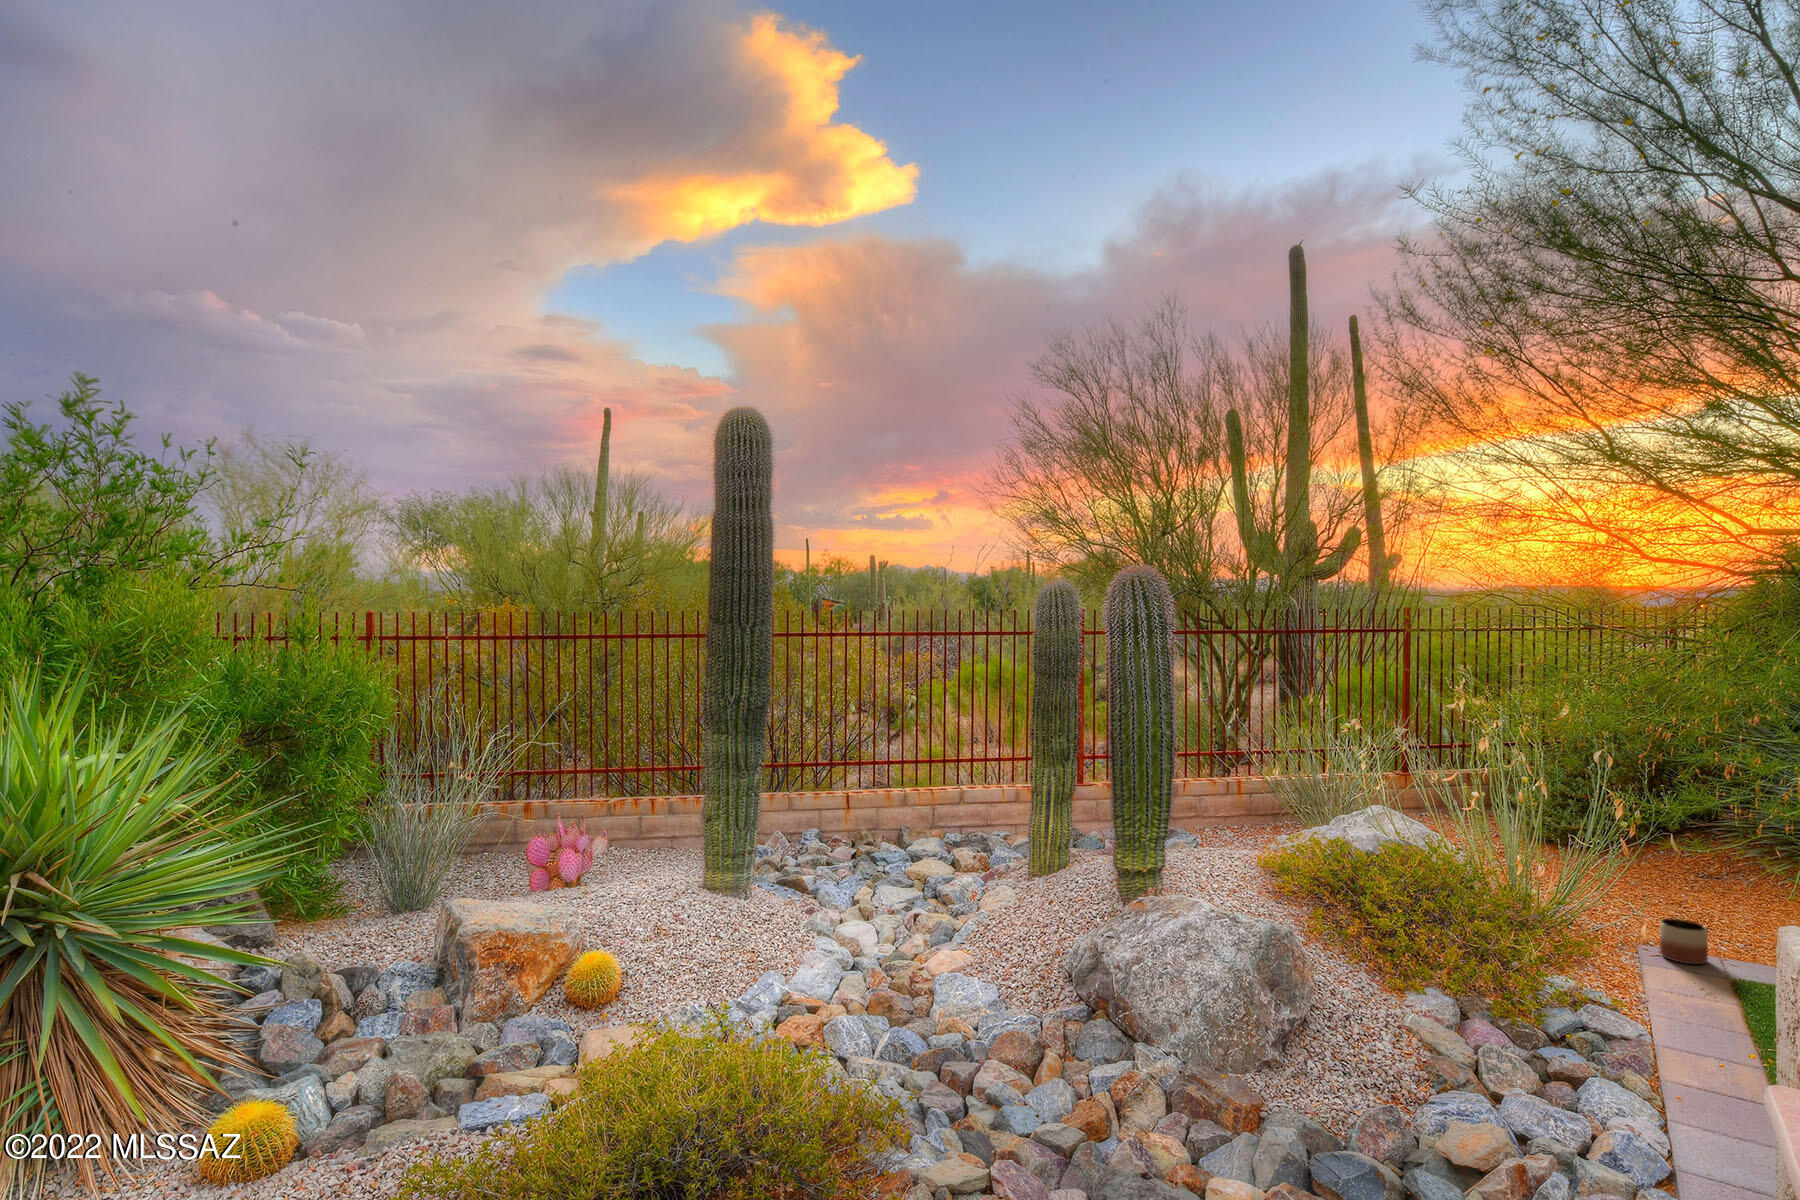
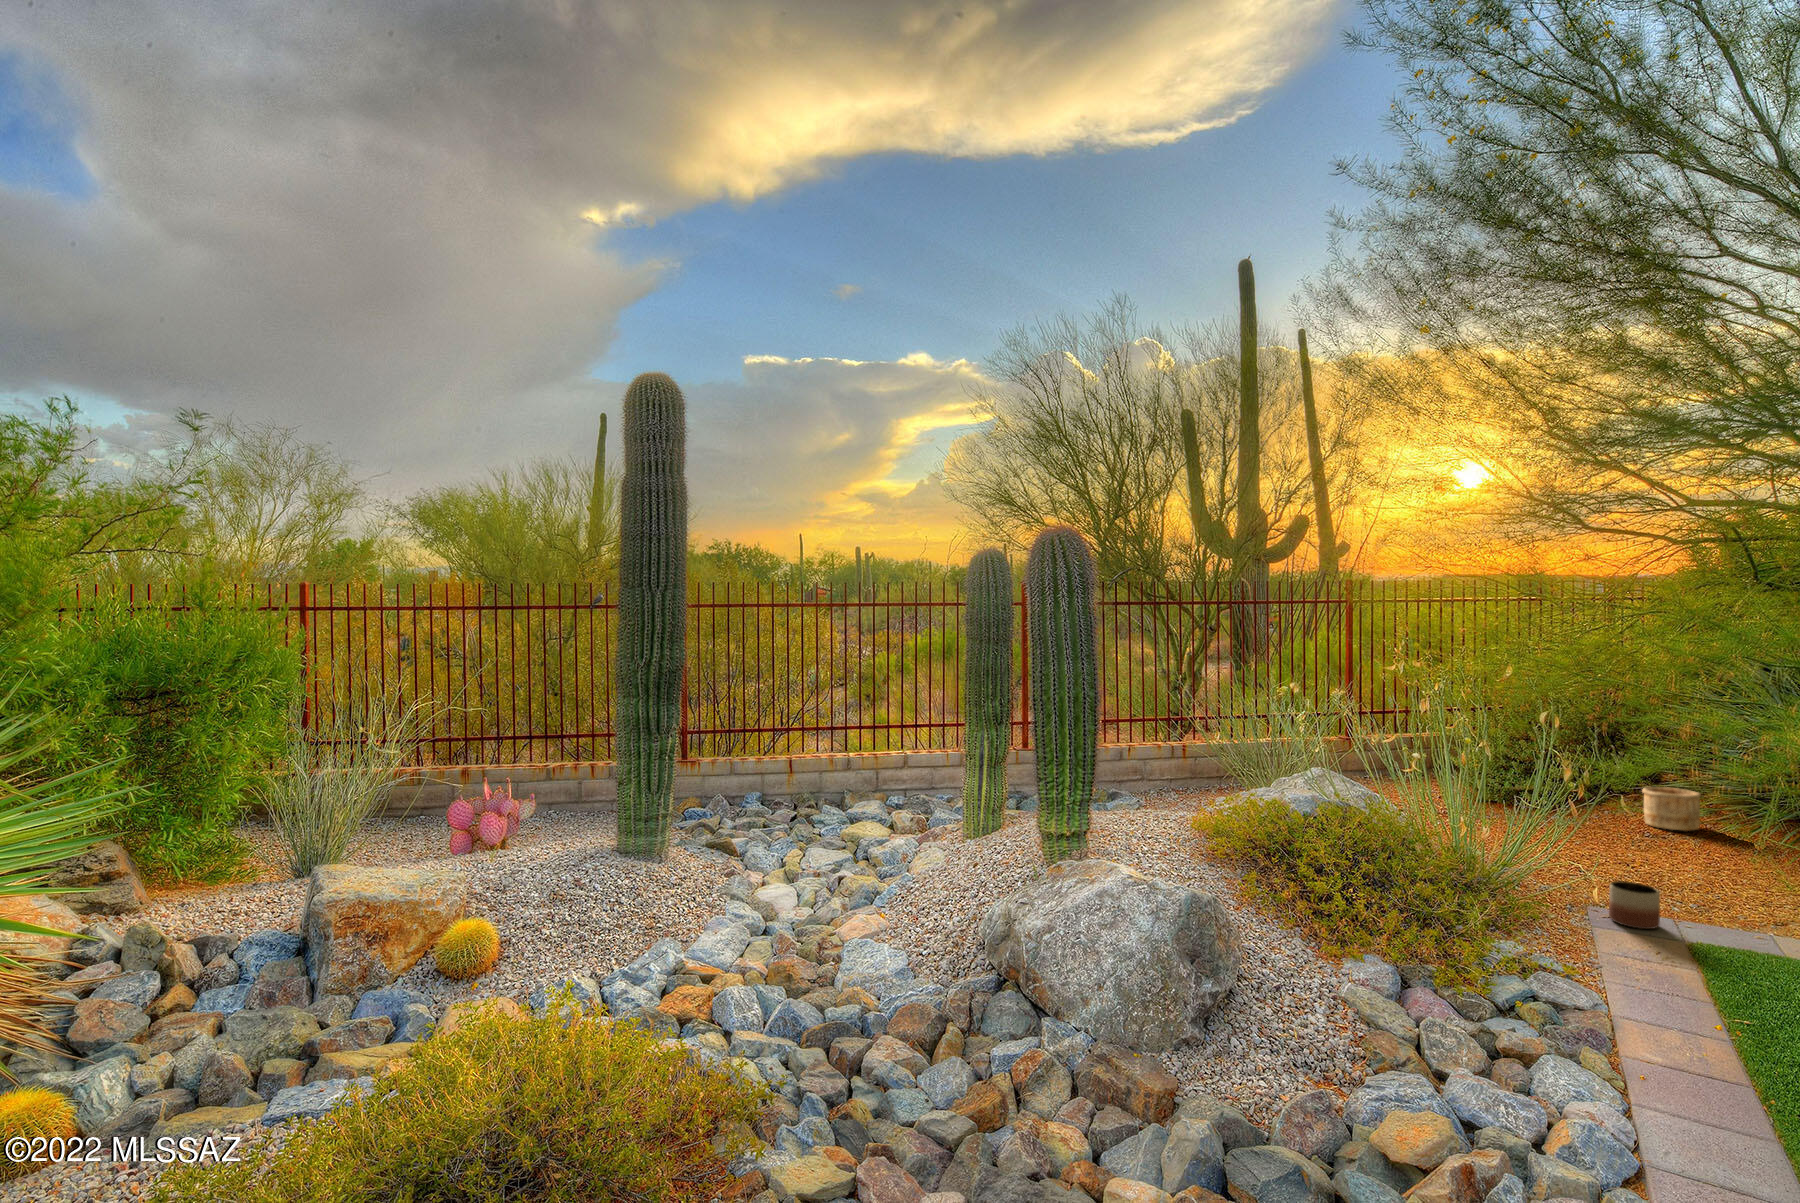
wooden bucket: none [1697,825,1756,868] -> present [1642,787,1701,831]

